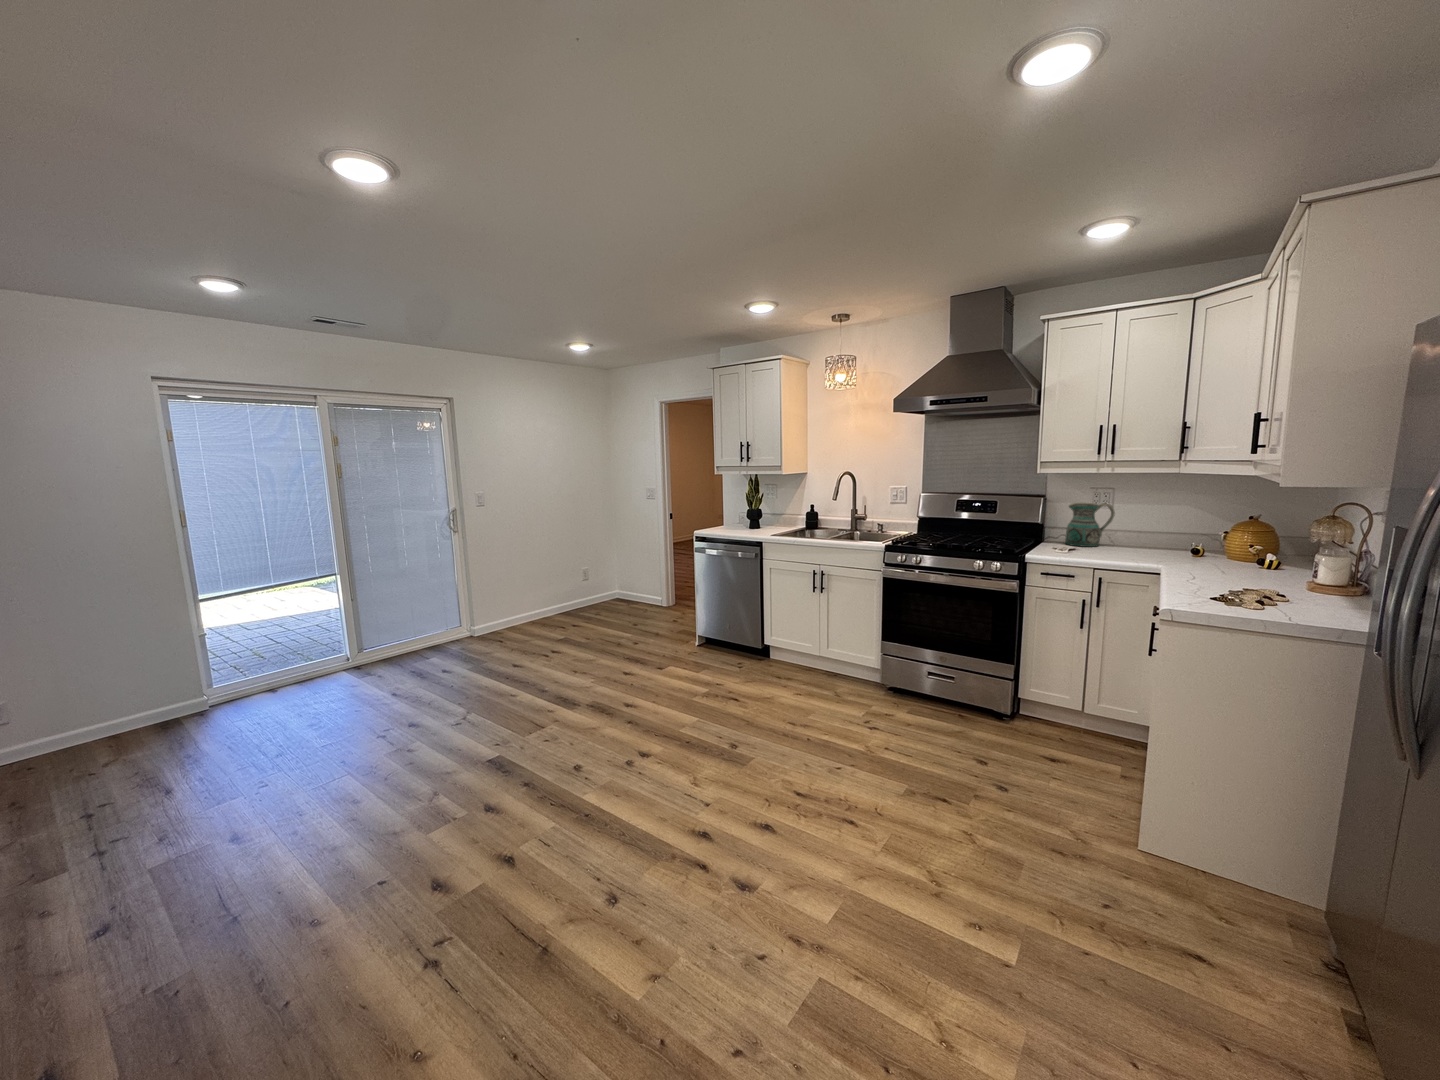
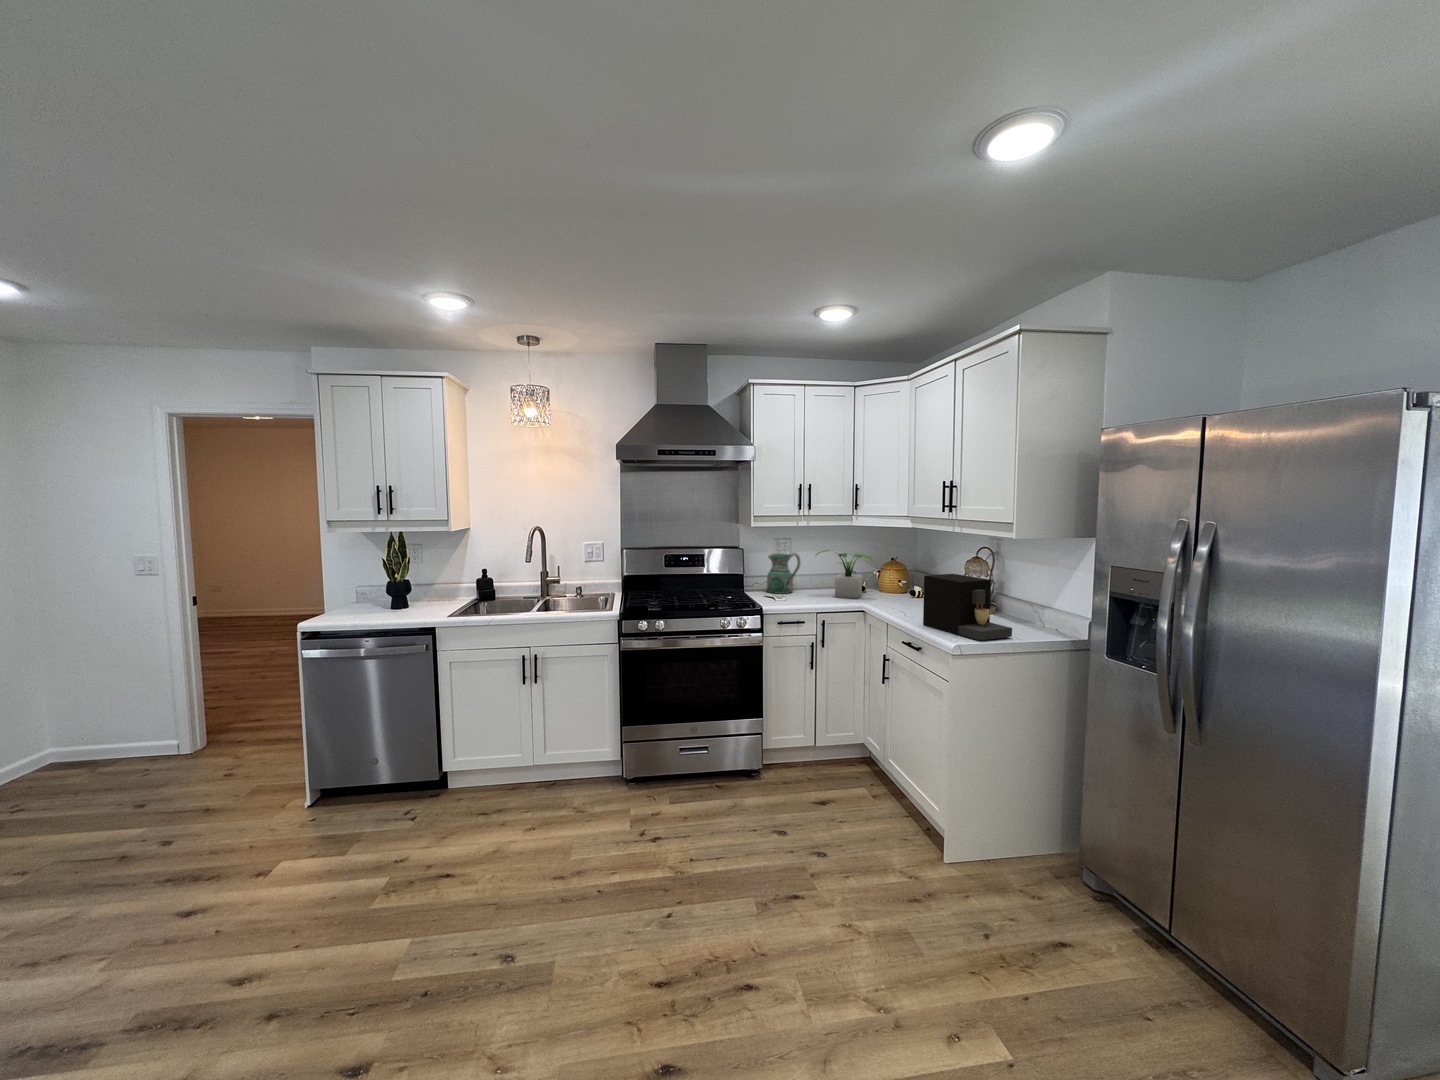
potted plant: none [1120,500,1206,559] -> present [816,550,873,599]
coffee maker: none [1188,529,1295,614] -> present [923,574,1012,640]

